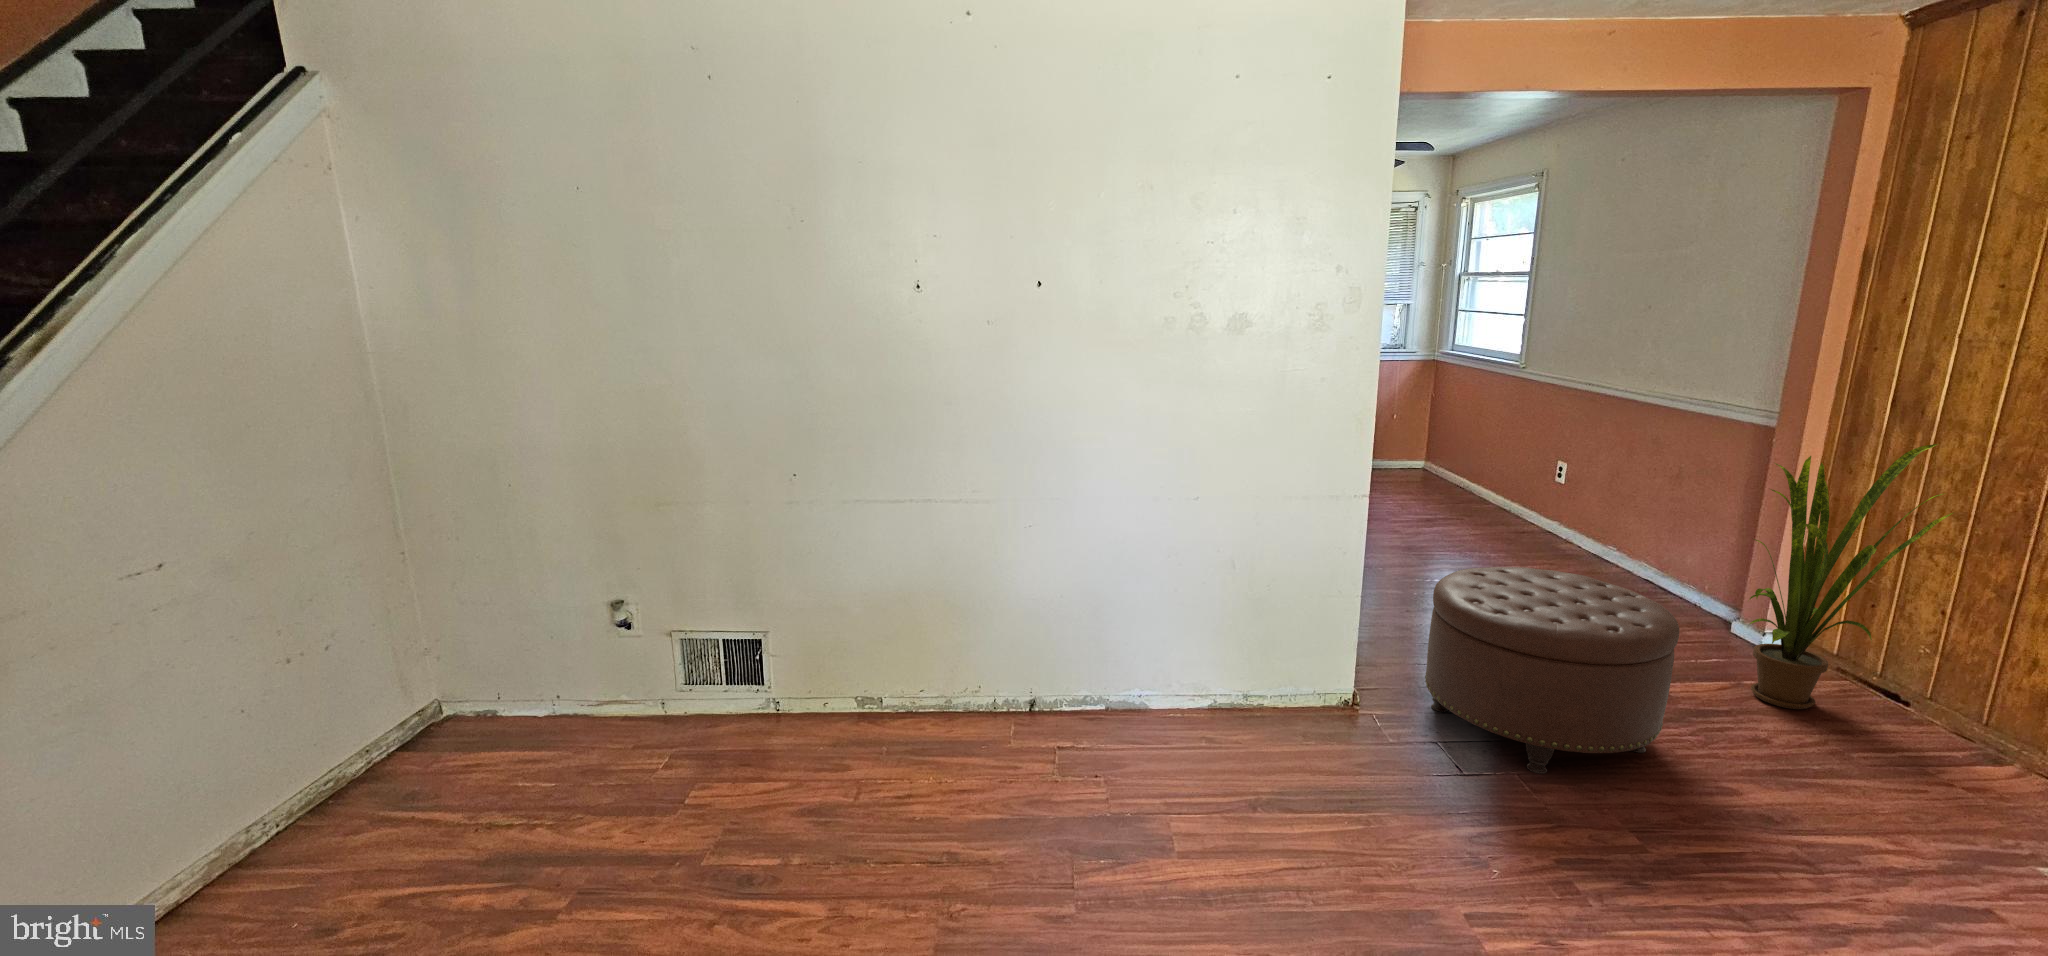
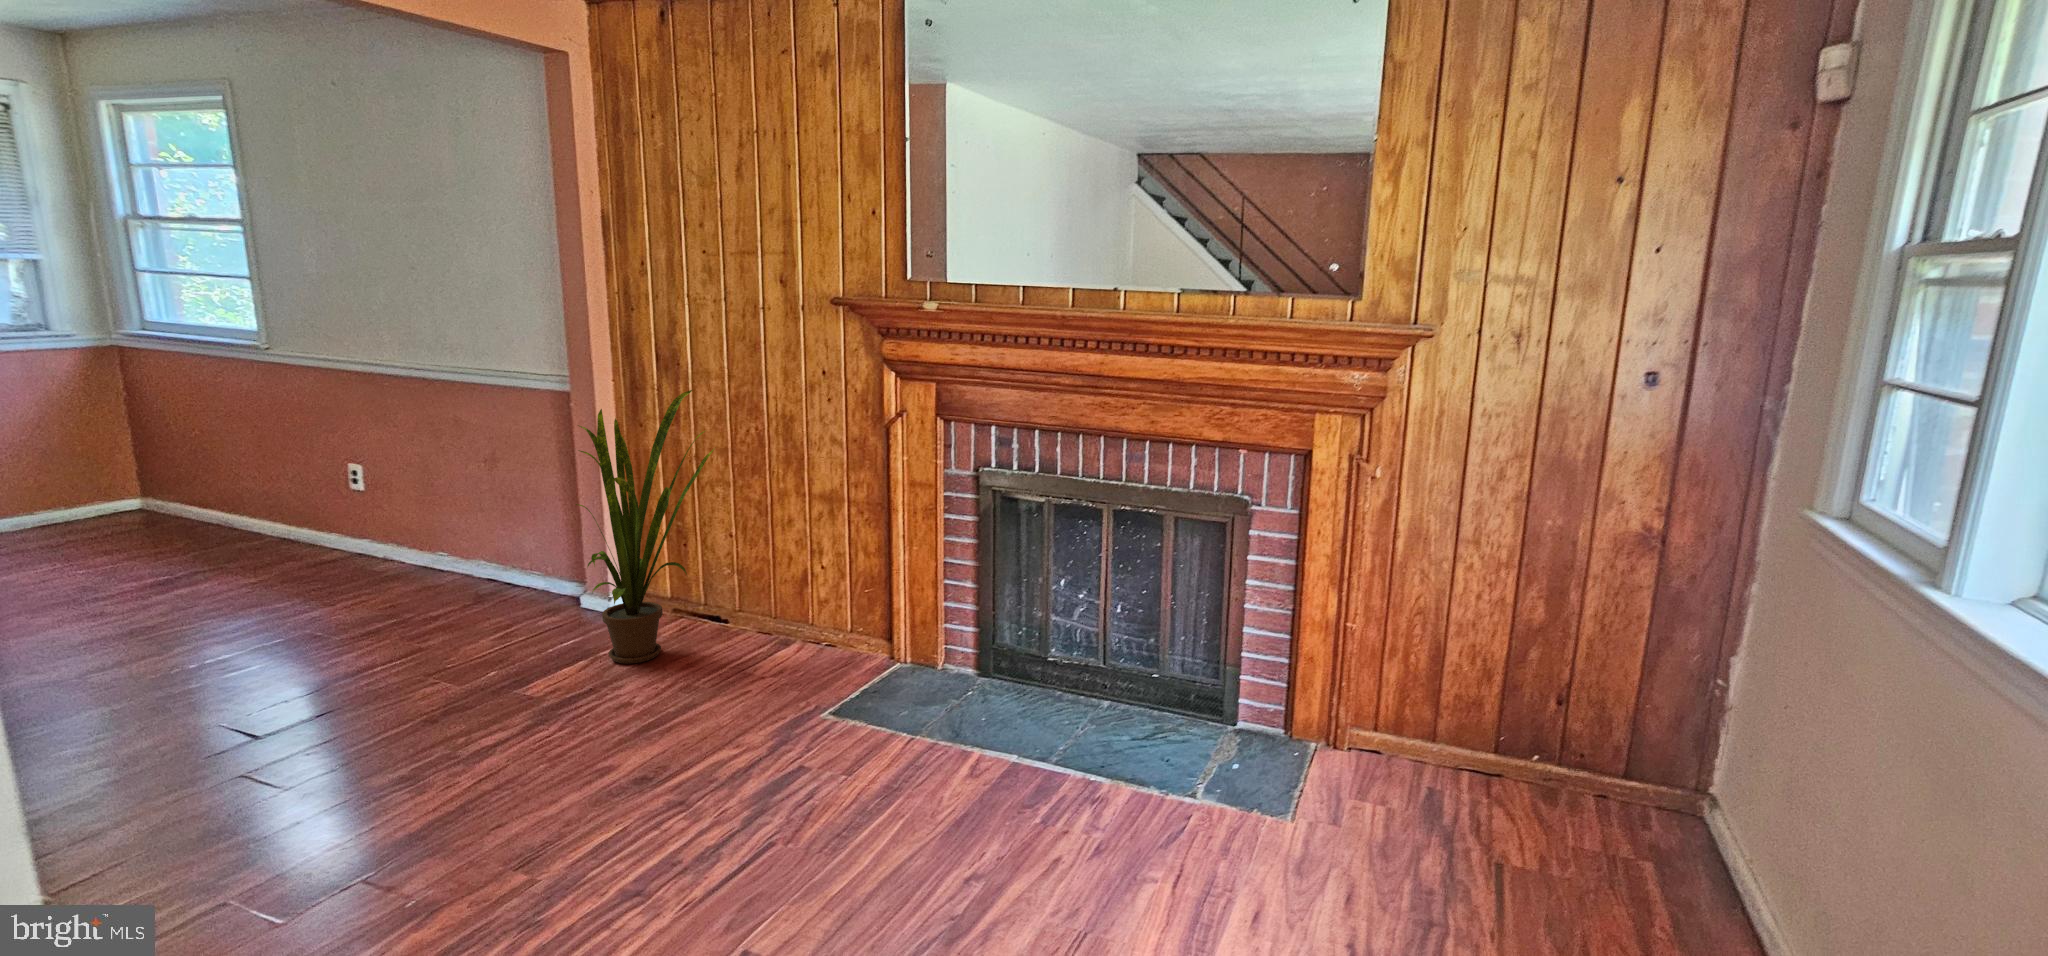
ottoman: present [1425,567,1680,774] -> none [187,587,530,854]

